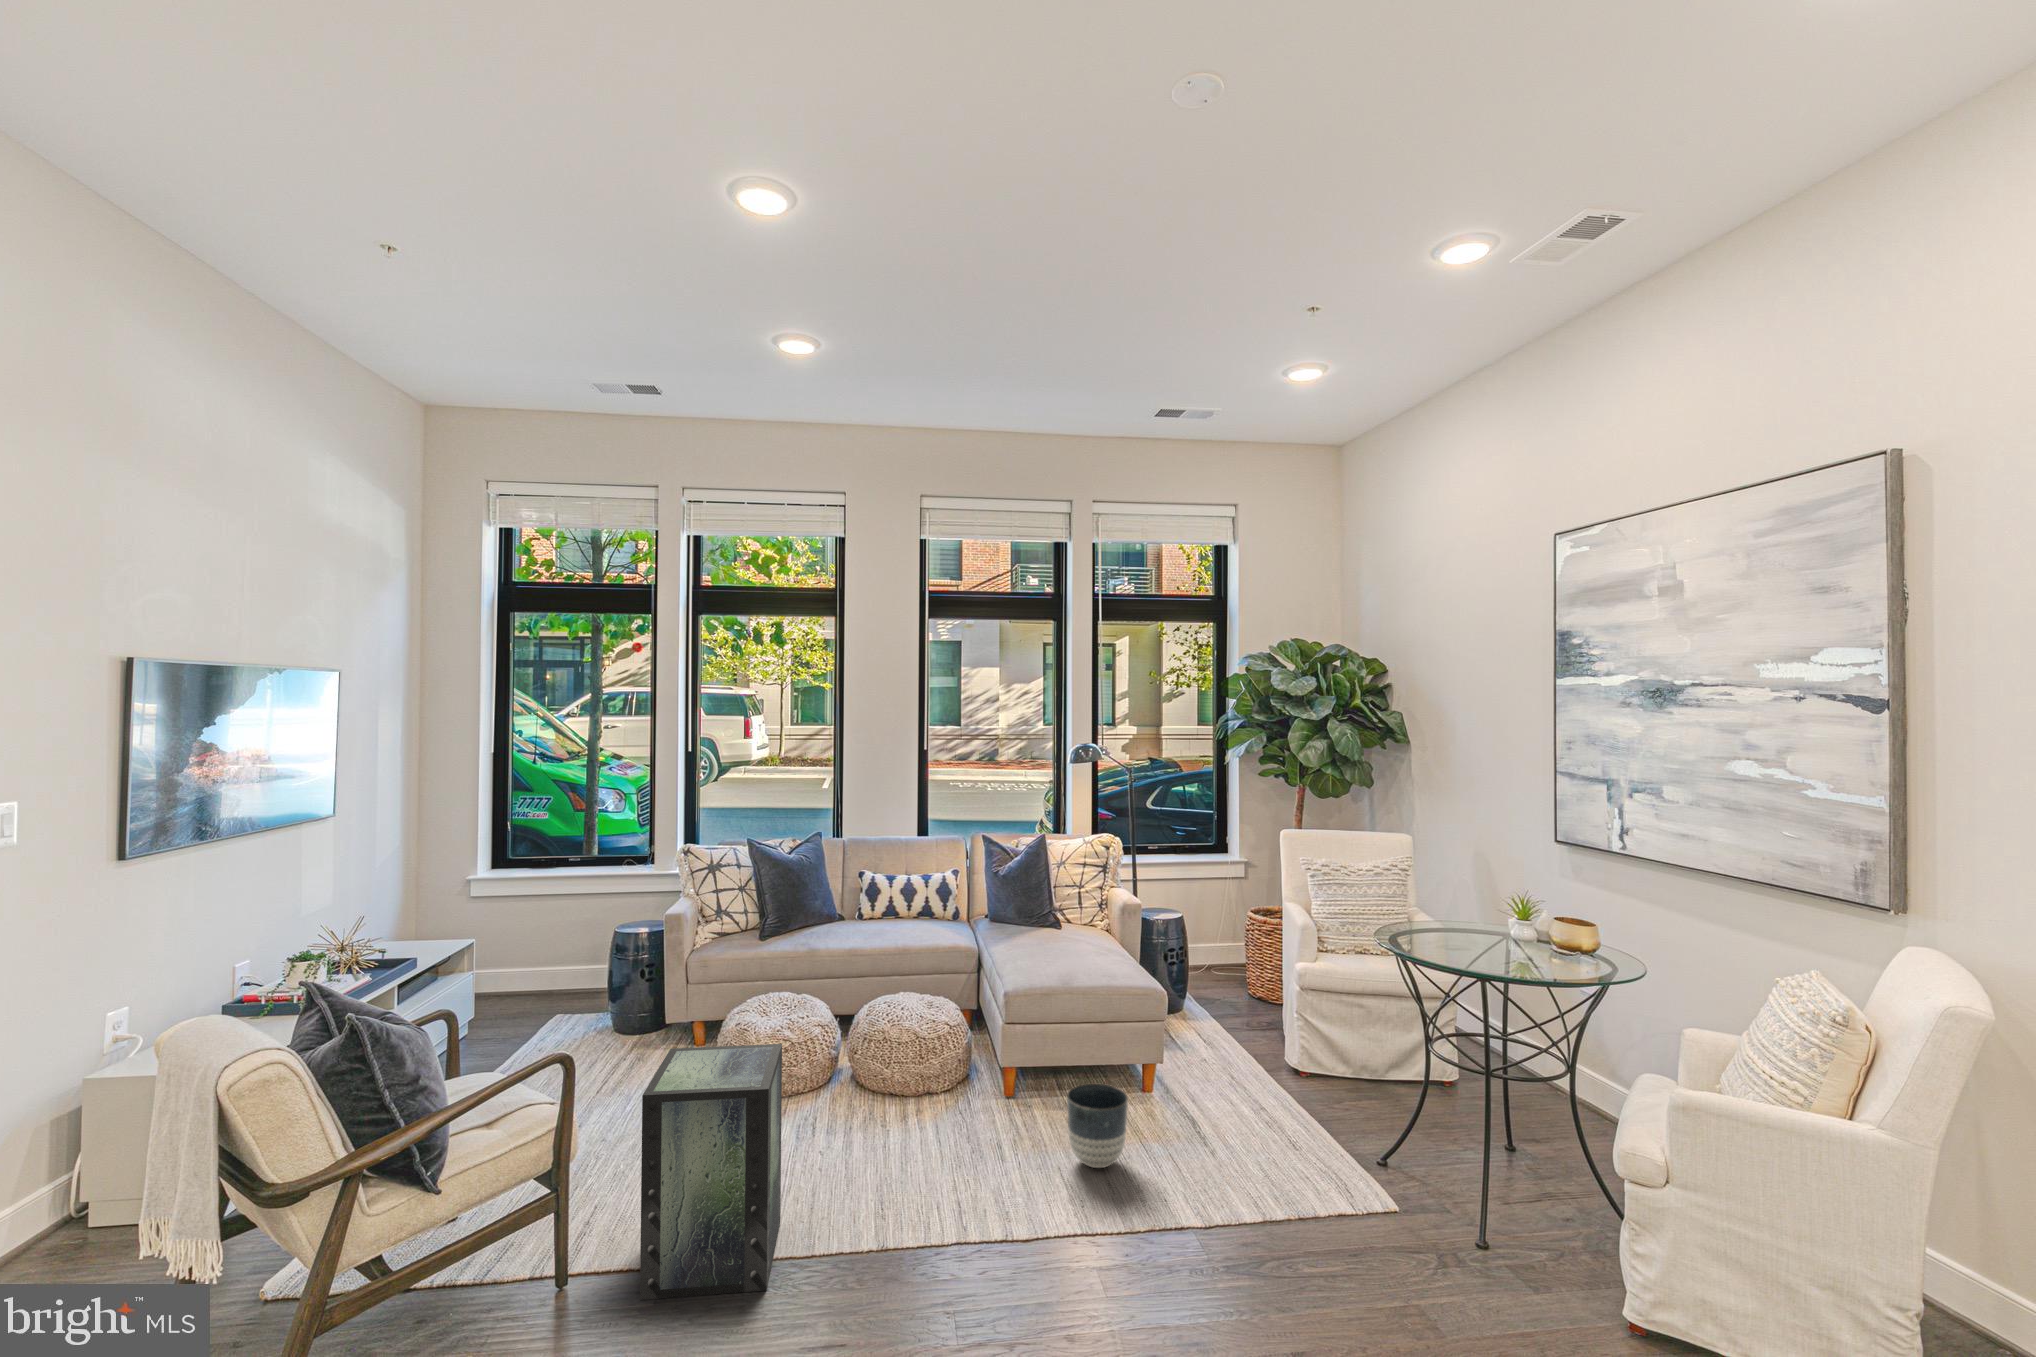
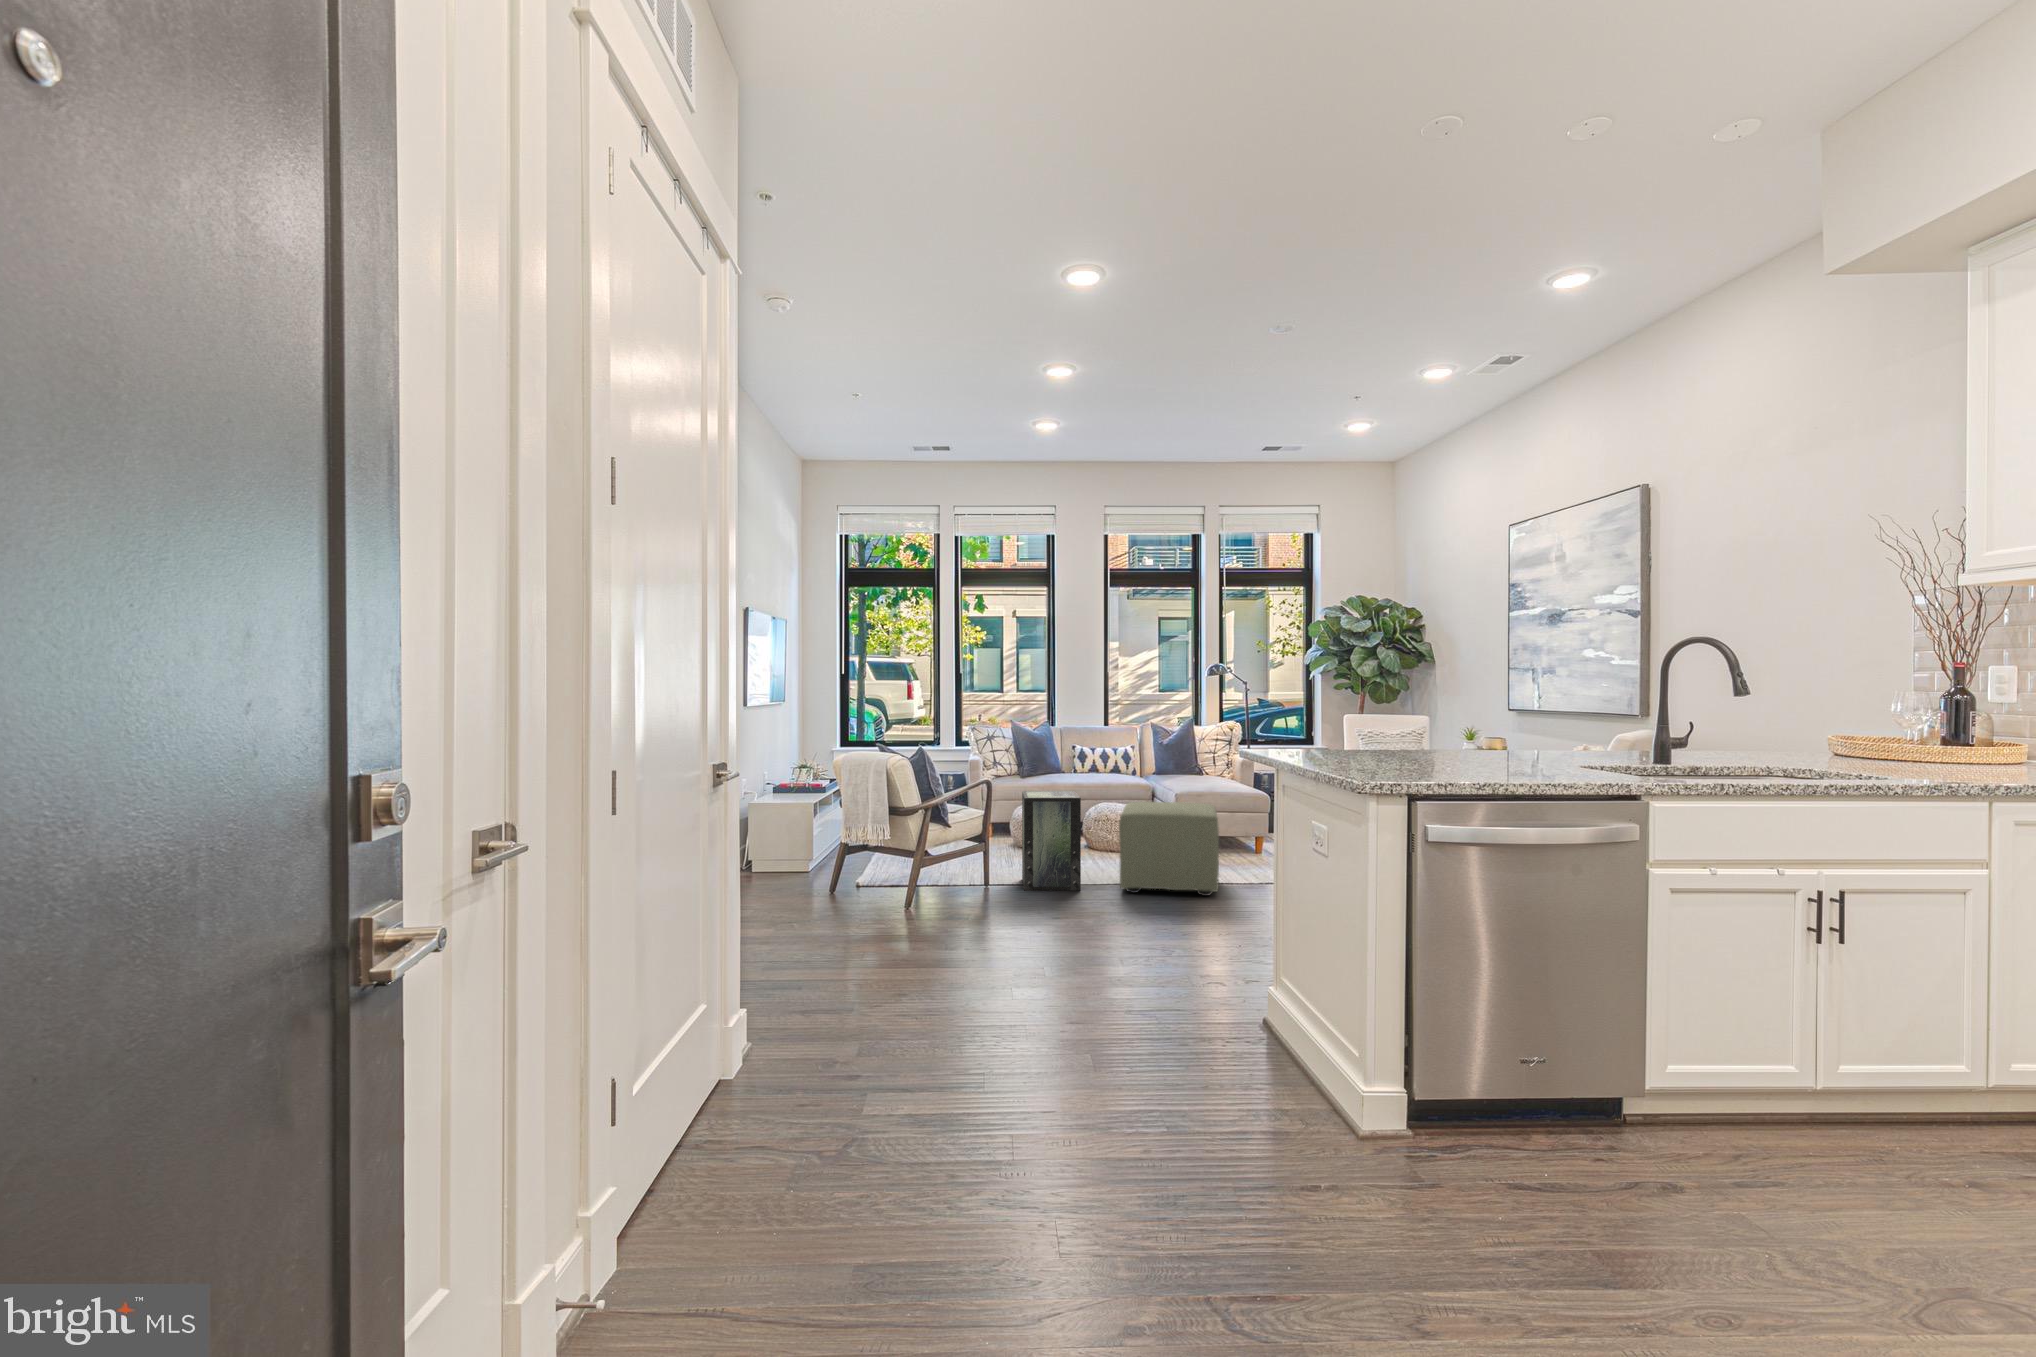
ottoman: none [846,1056,1063,1308] -> present [1119,802,1219,896]
planter: present [1067,1084,1128,1168] -> none [1216,832,1249,871]

